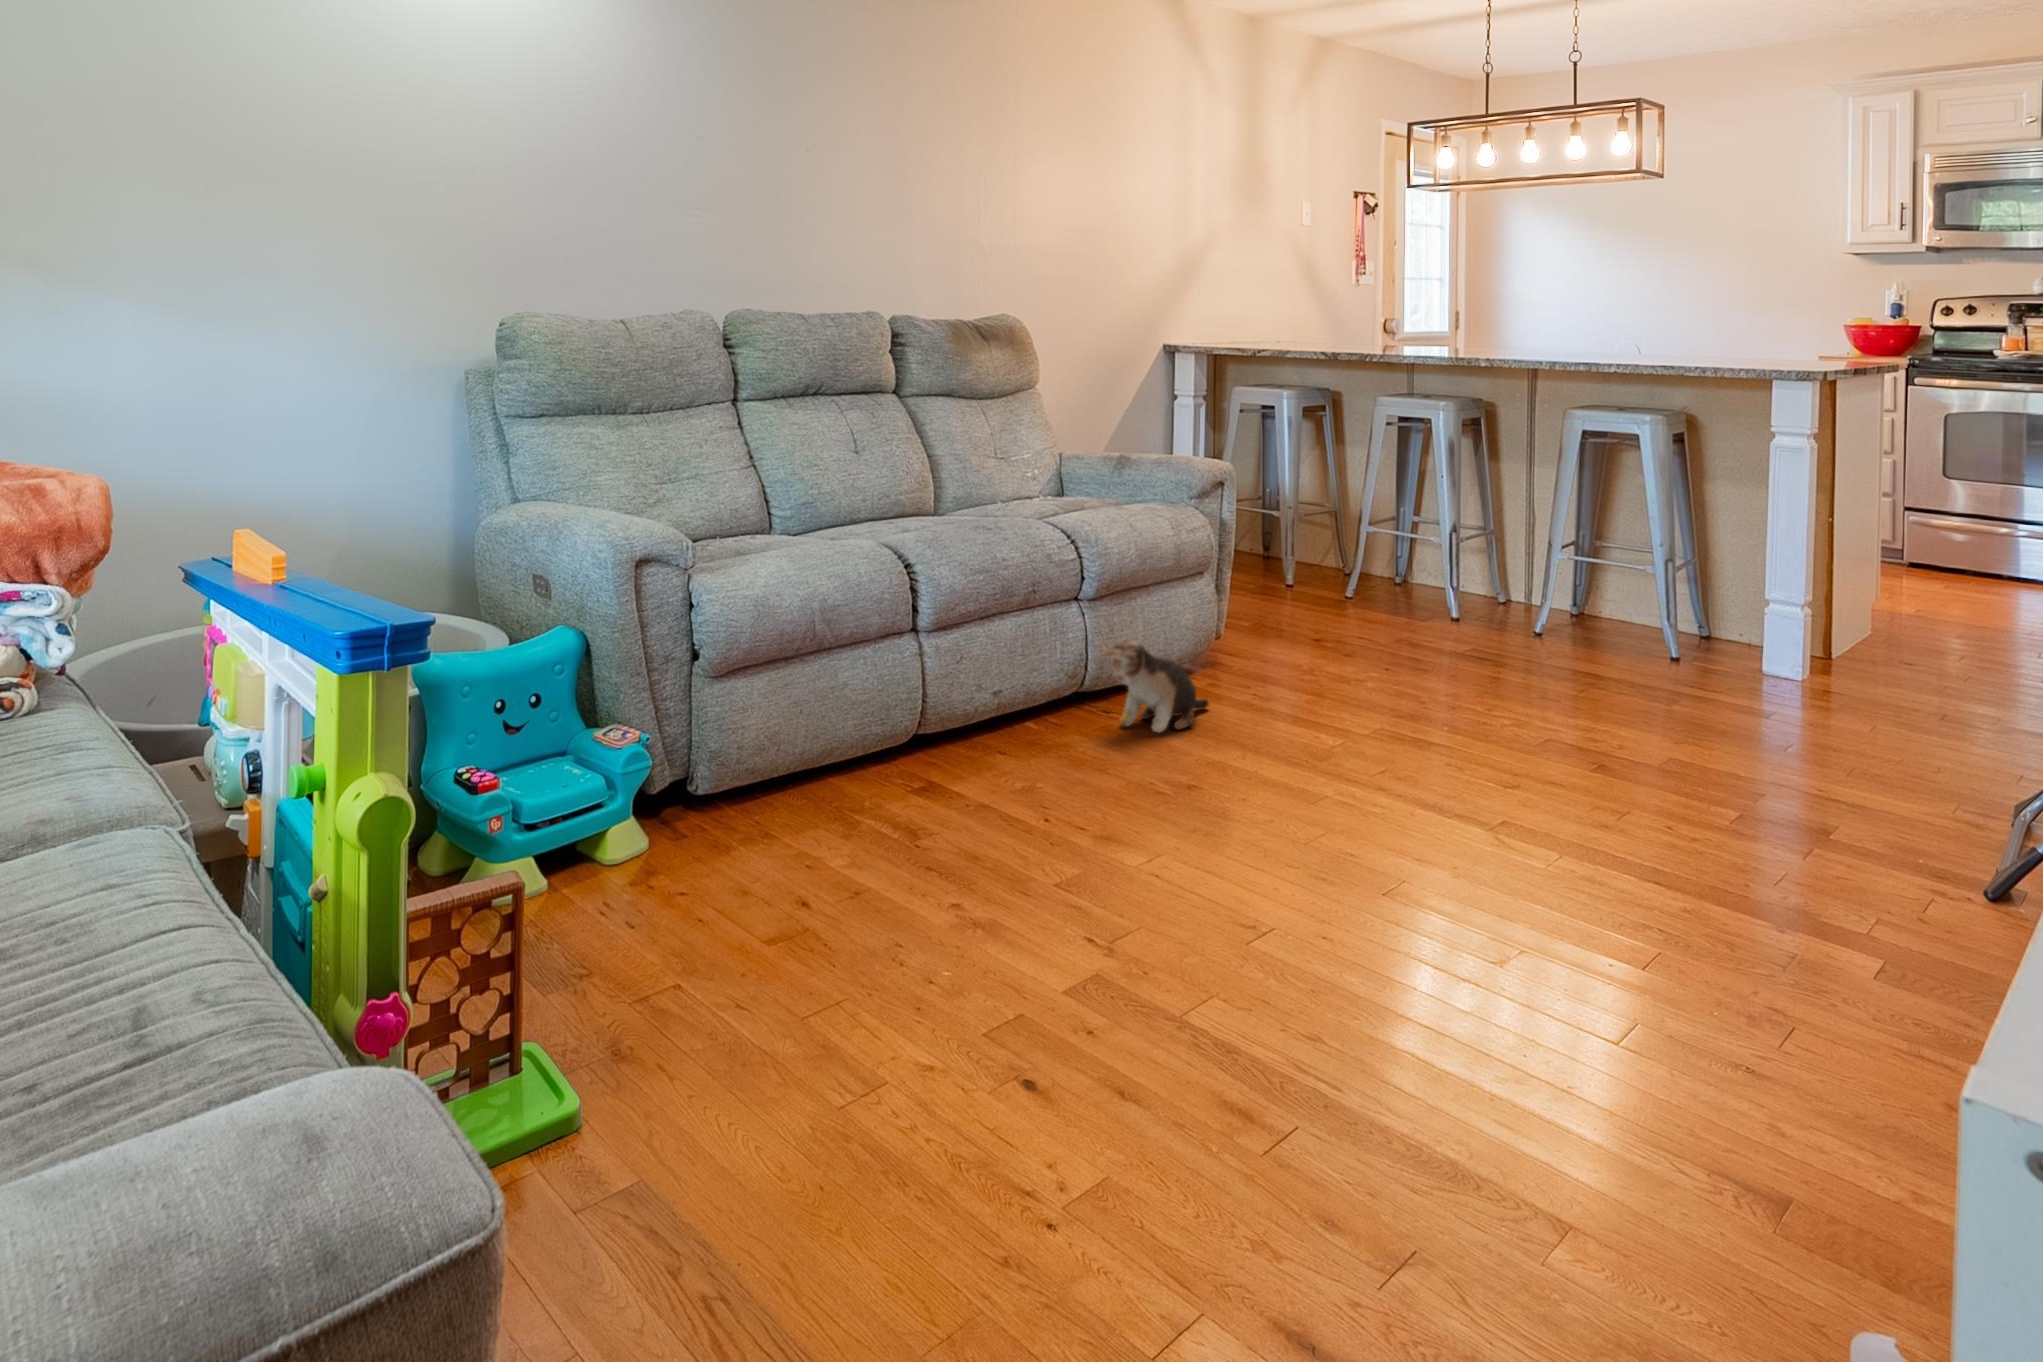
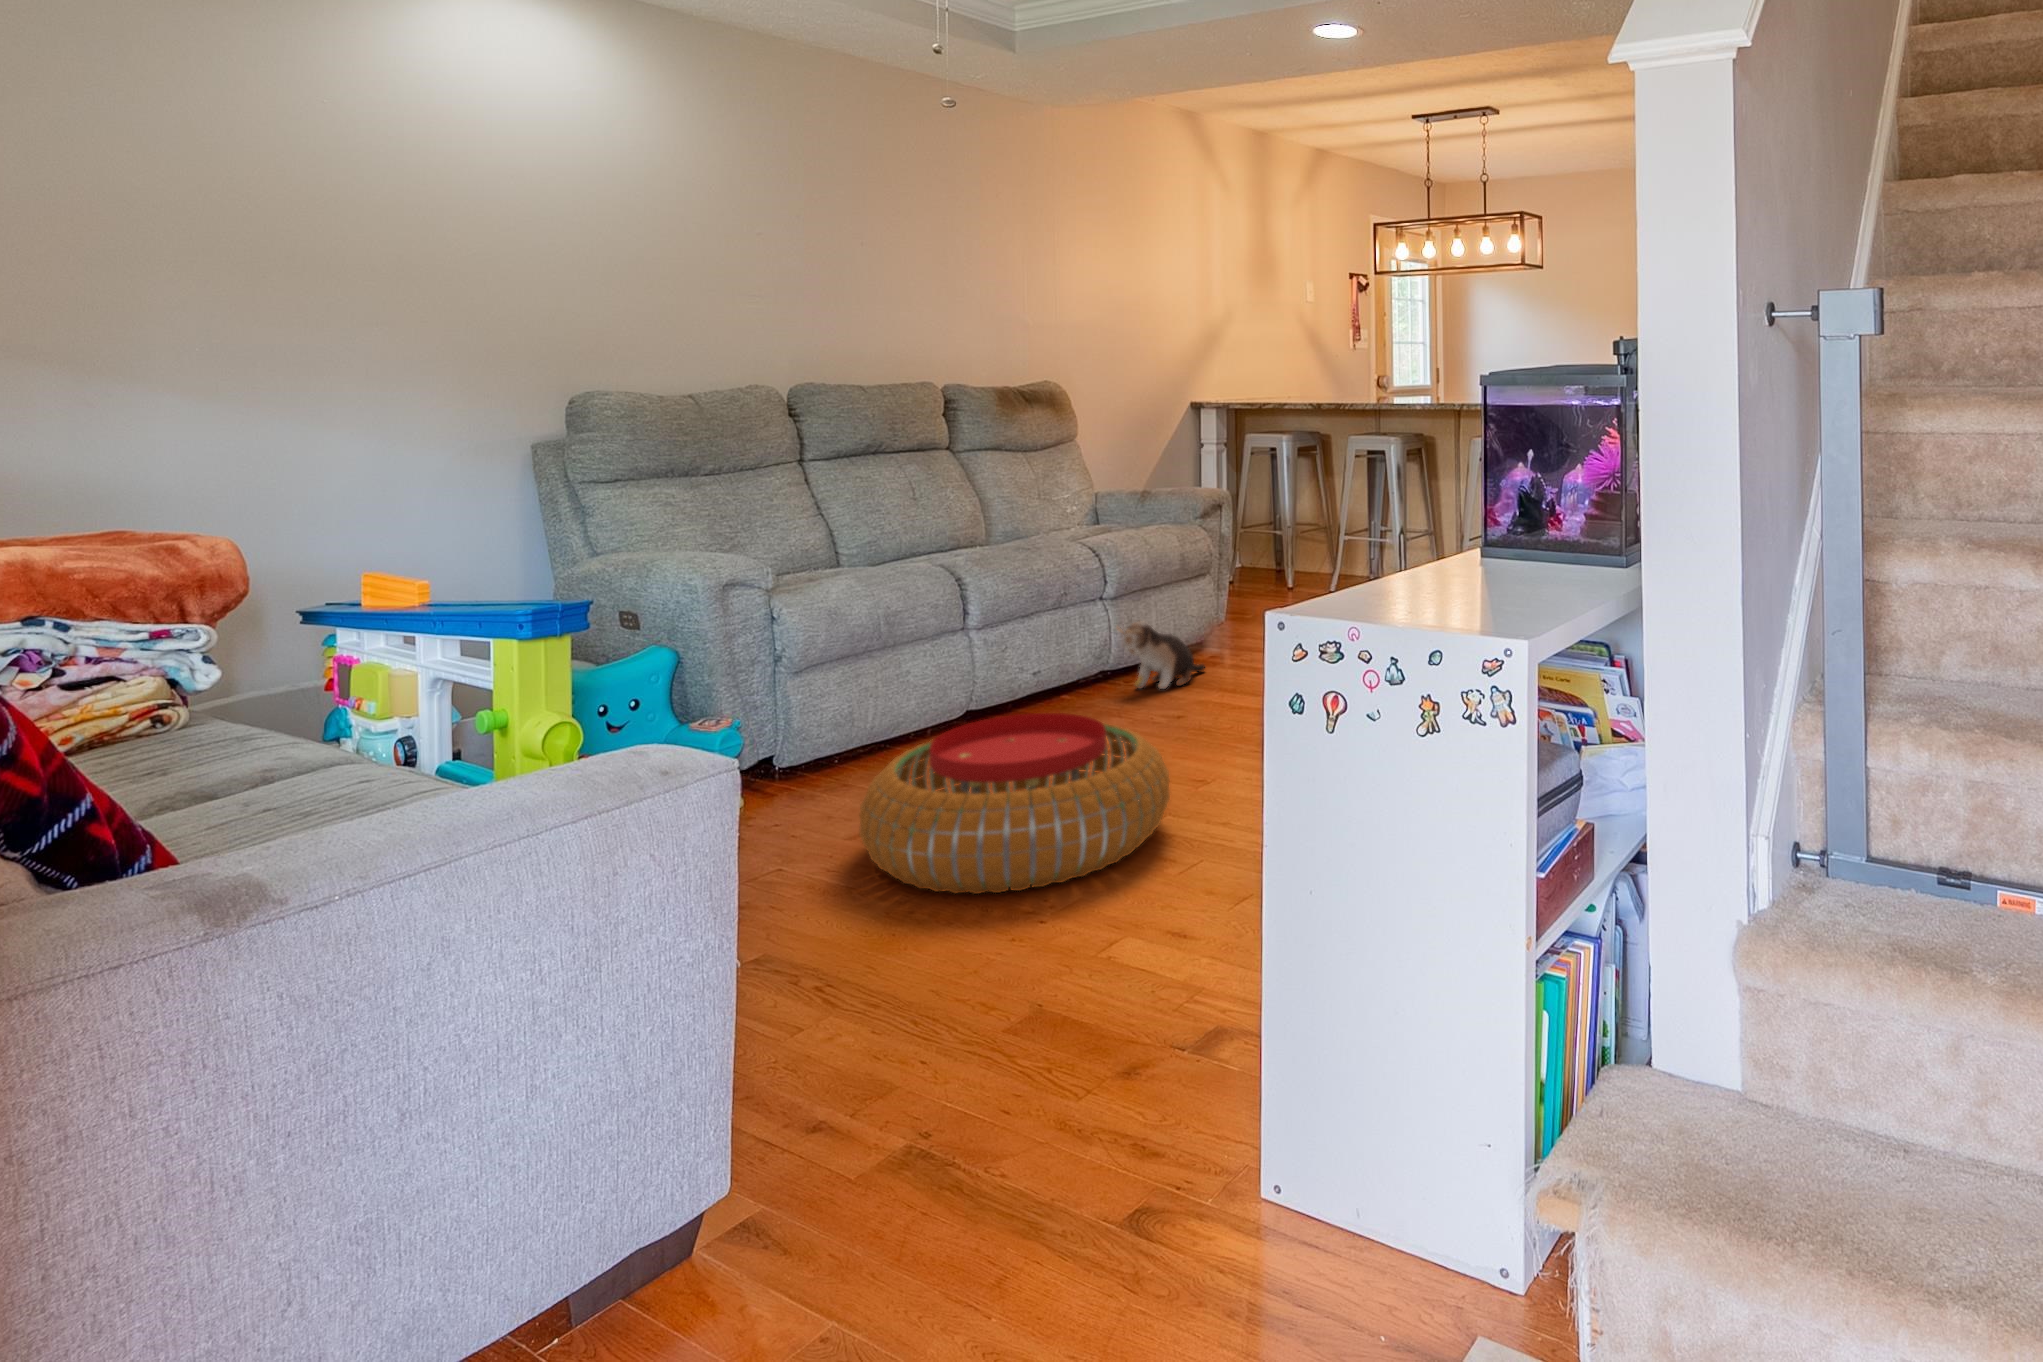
pouf: none [793,794,1232,1103] -> present [859,713,1170,894]

